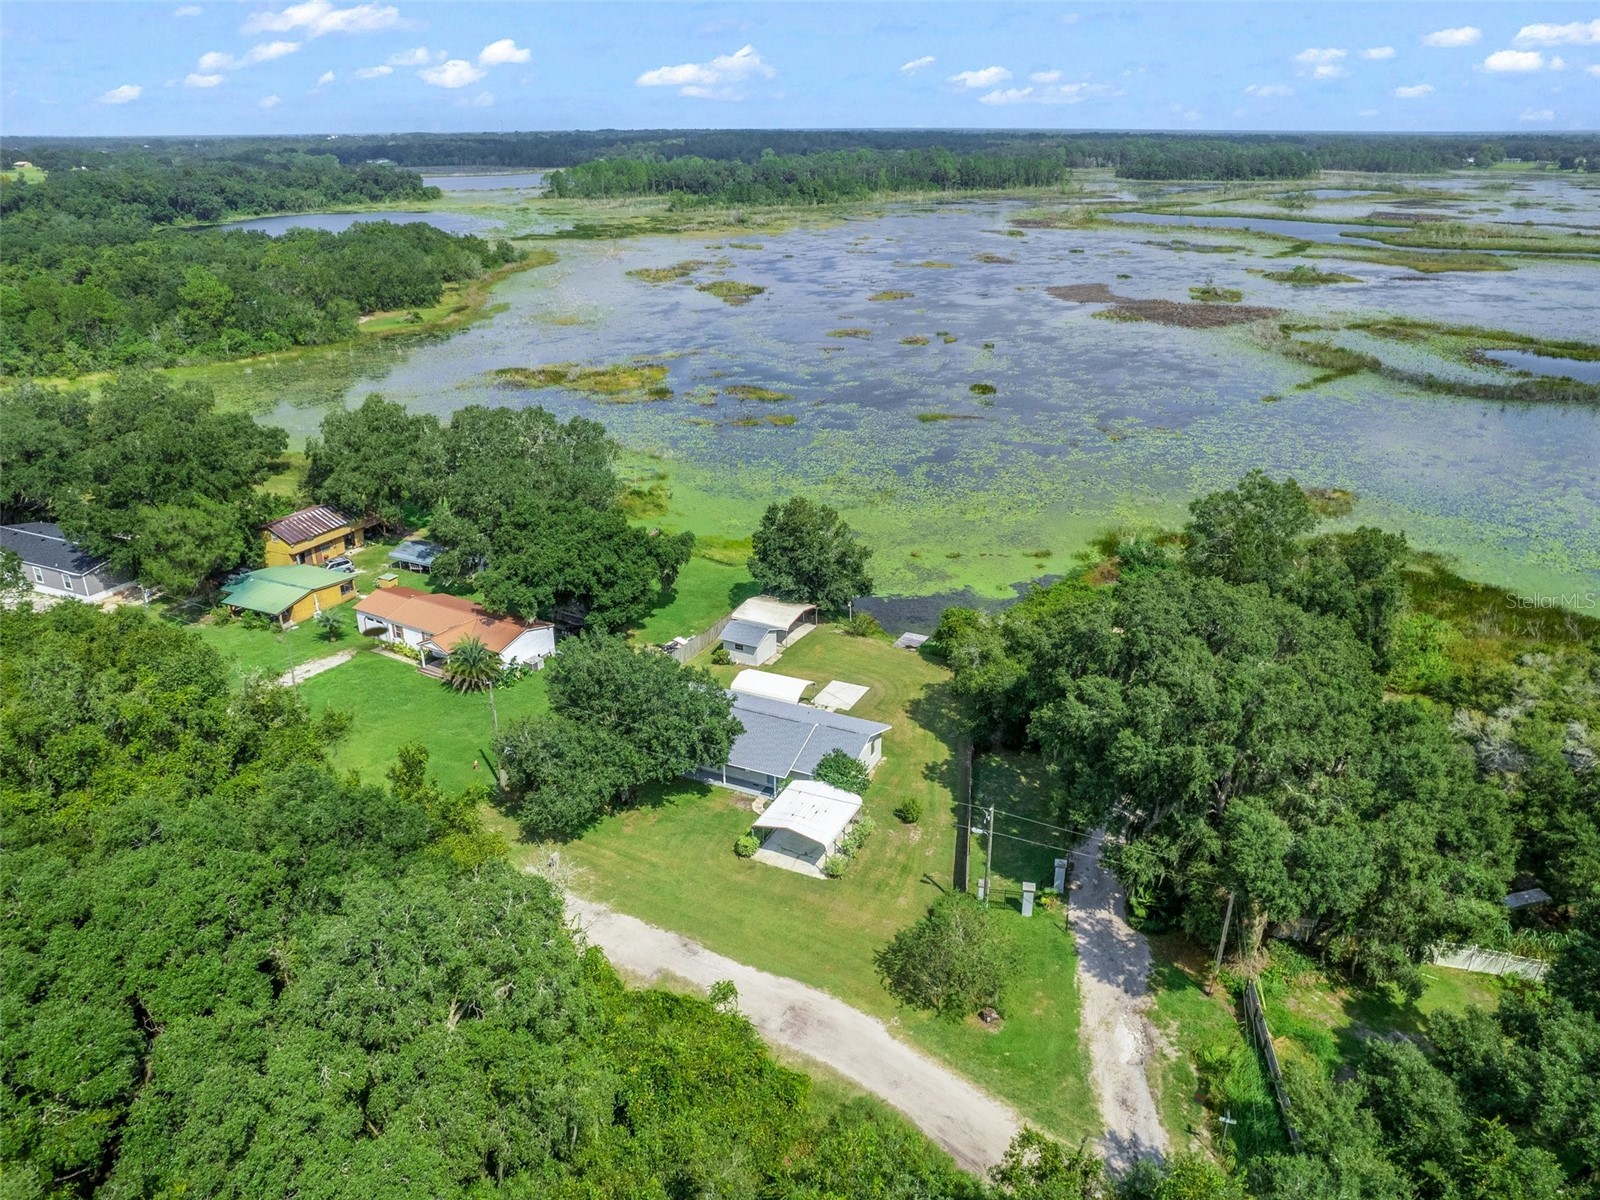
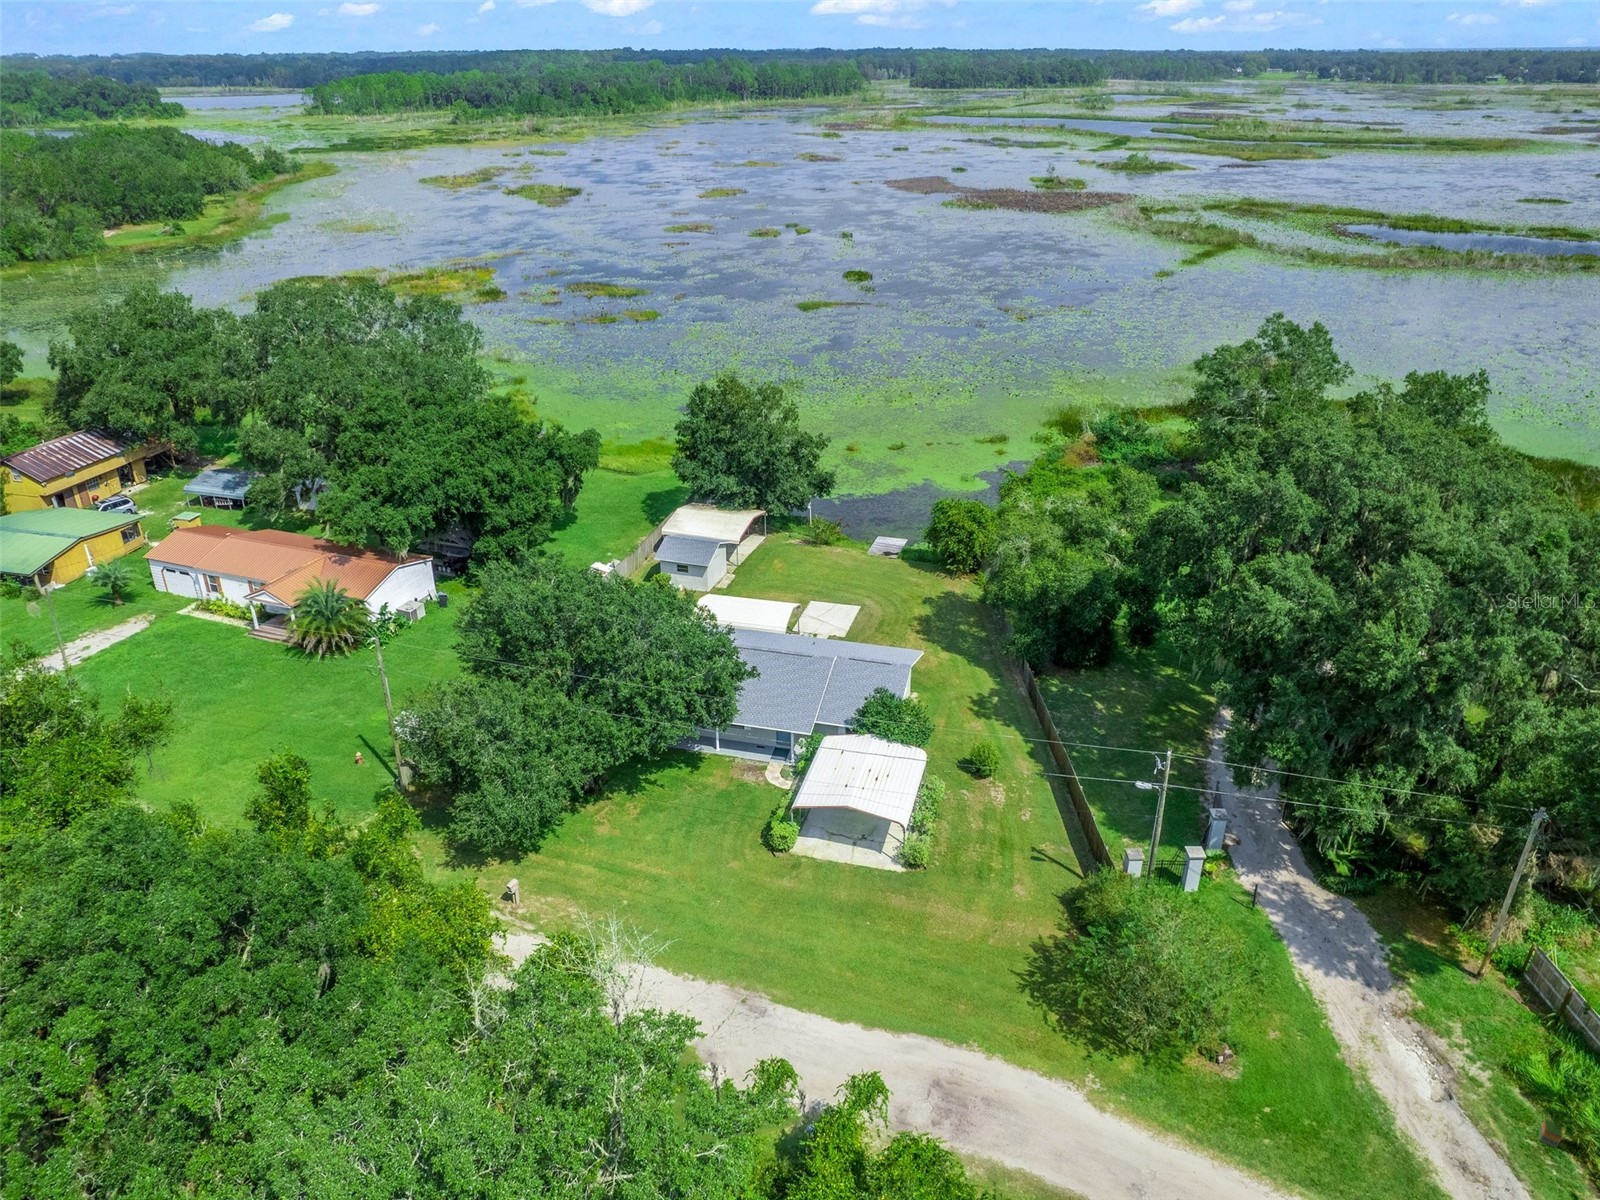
round table: present [362,626,388,646] -> none [158,580,198,613]

